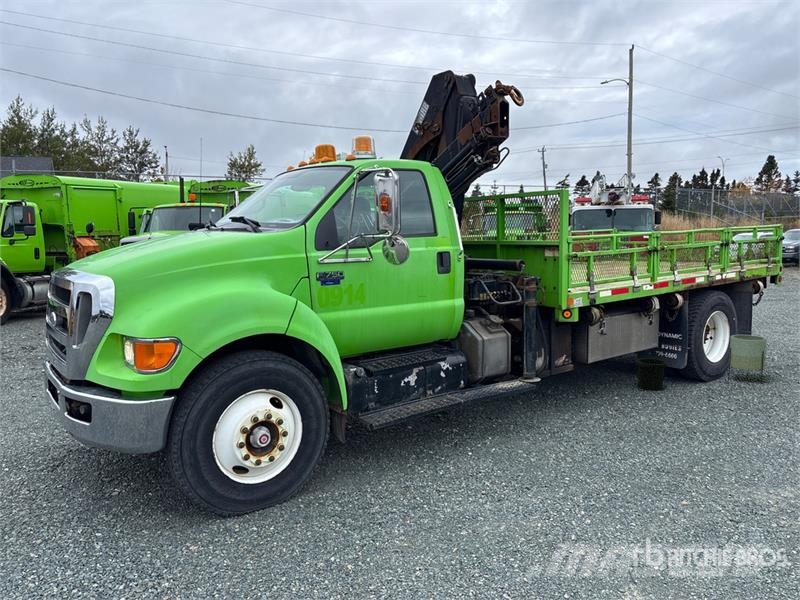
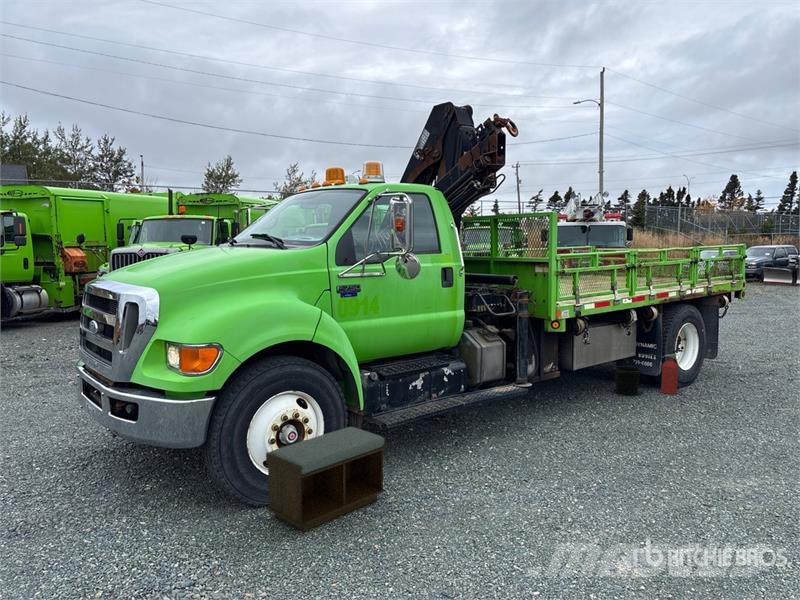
planter: present [728,335,767,383] -> none [696,345,730,390]
fire extinguisher: none [689,340,713,389] -> present [661,349,683,394]
bench: none [232,428,367,545] -> present [266,427,385,531]

